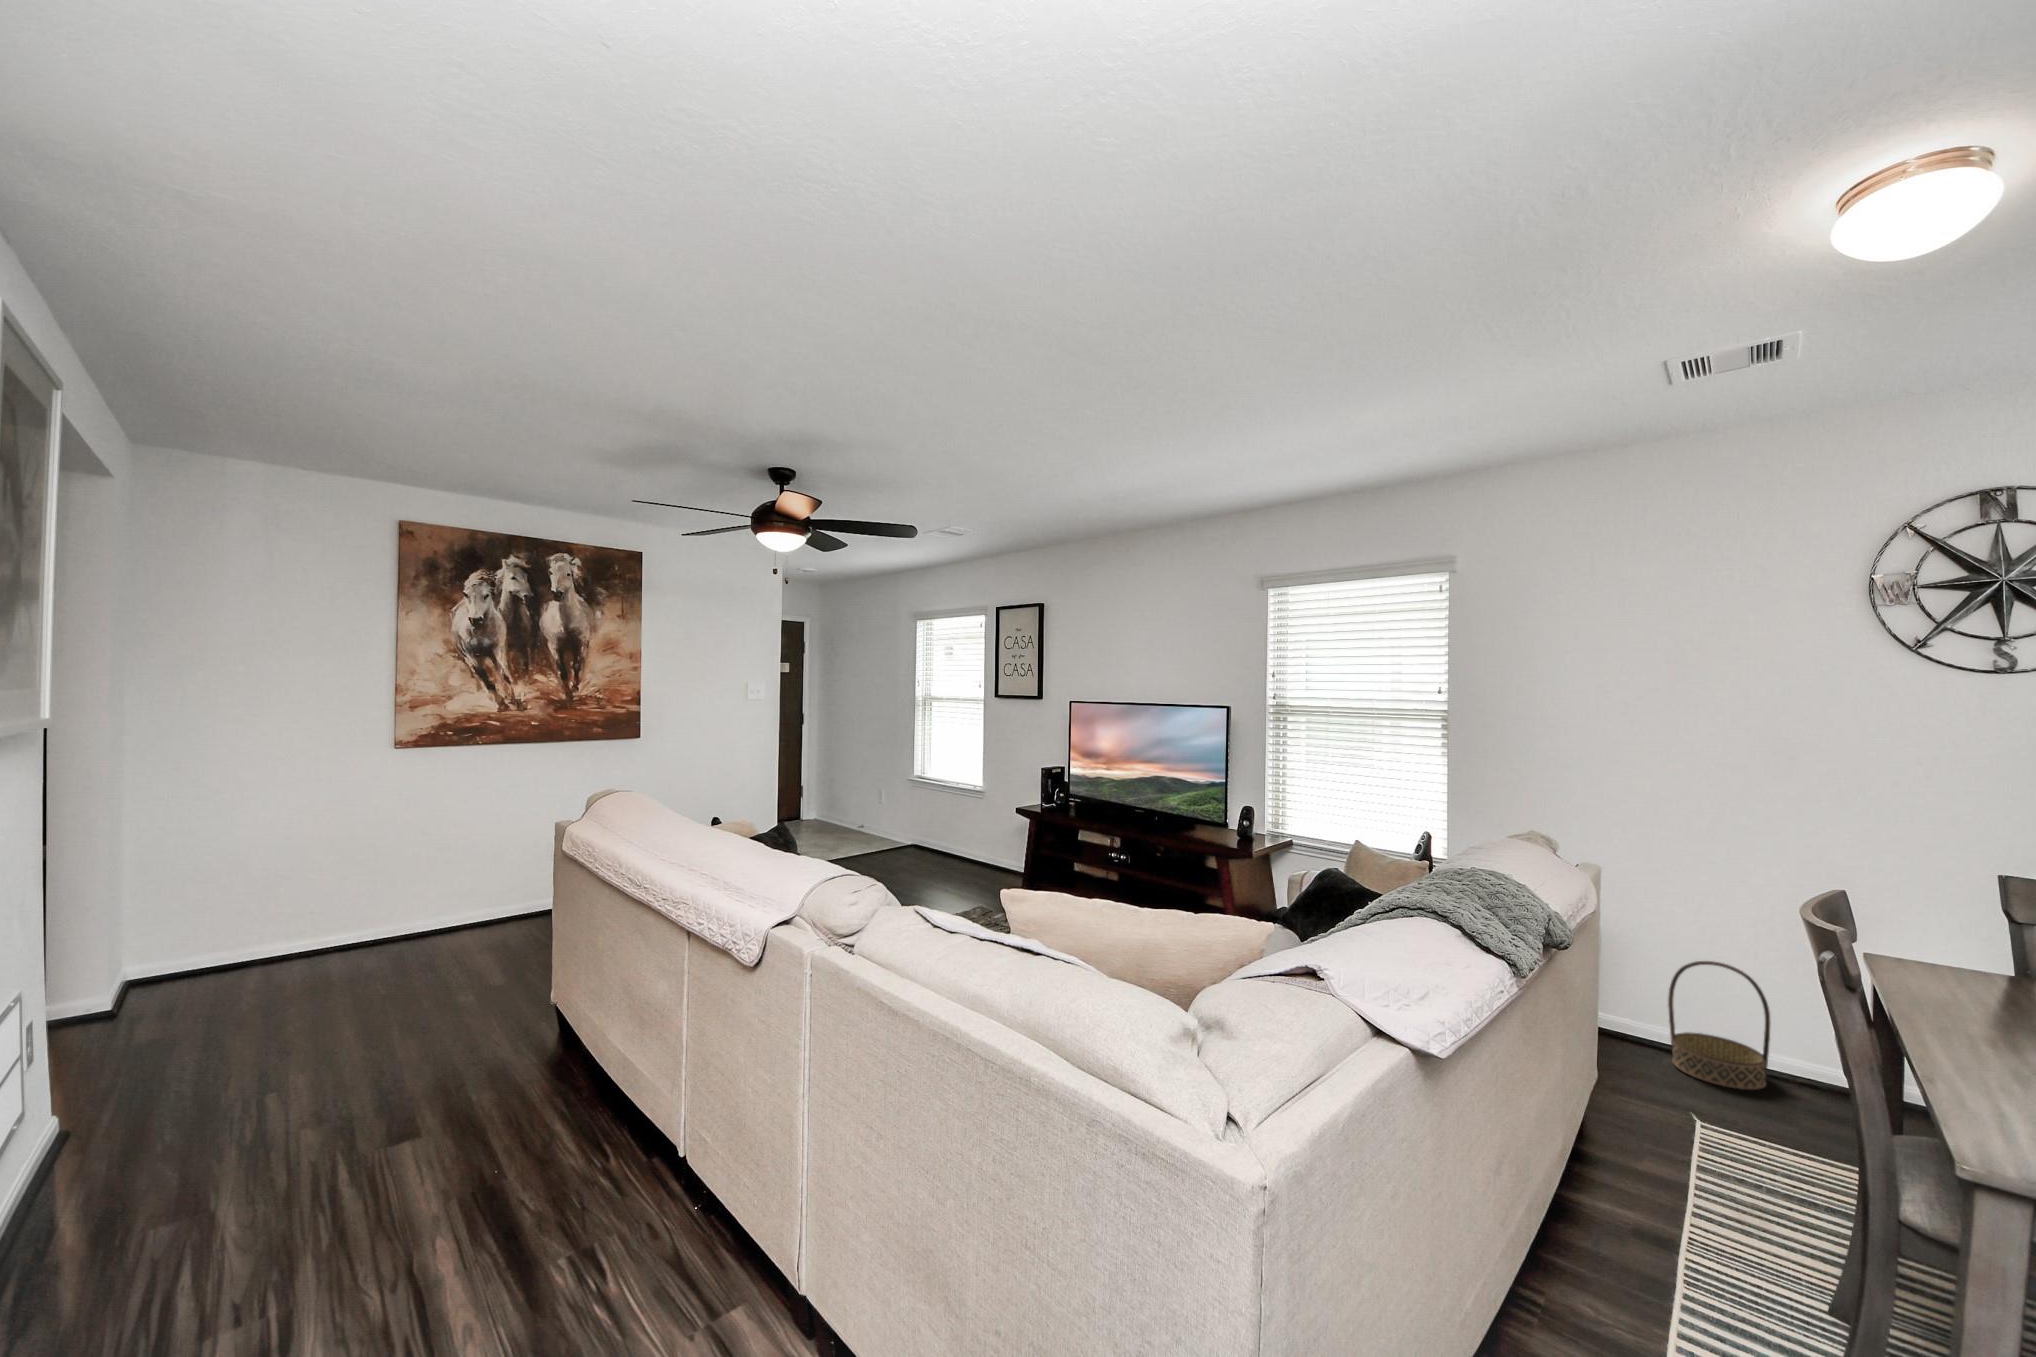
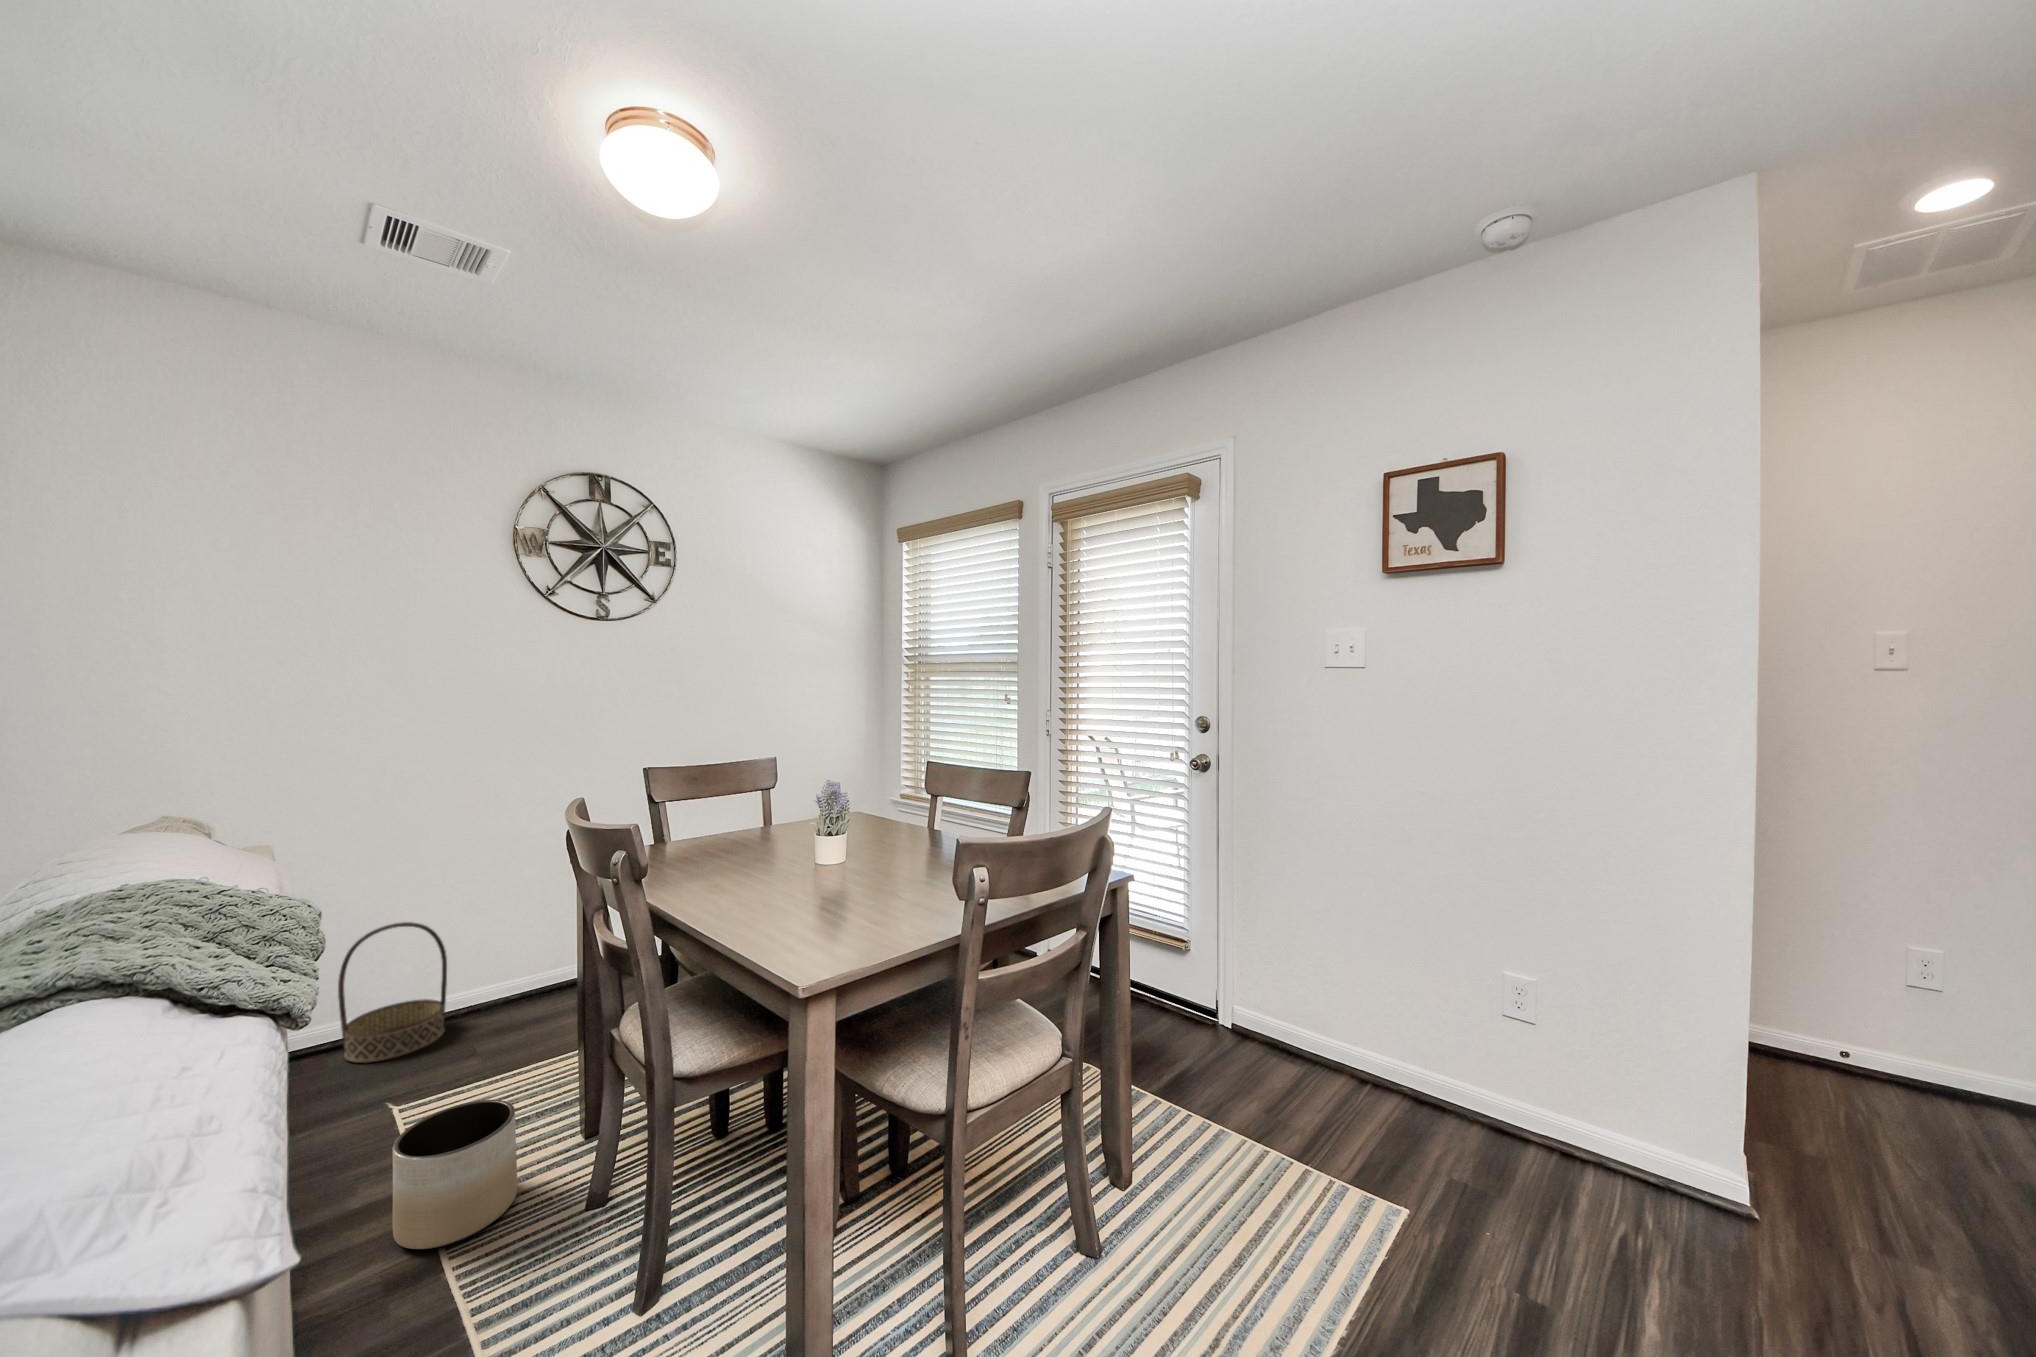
planter: none [1654,1127,1768,1255] -> present [393,1100,517,1249]

